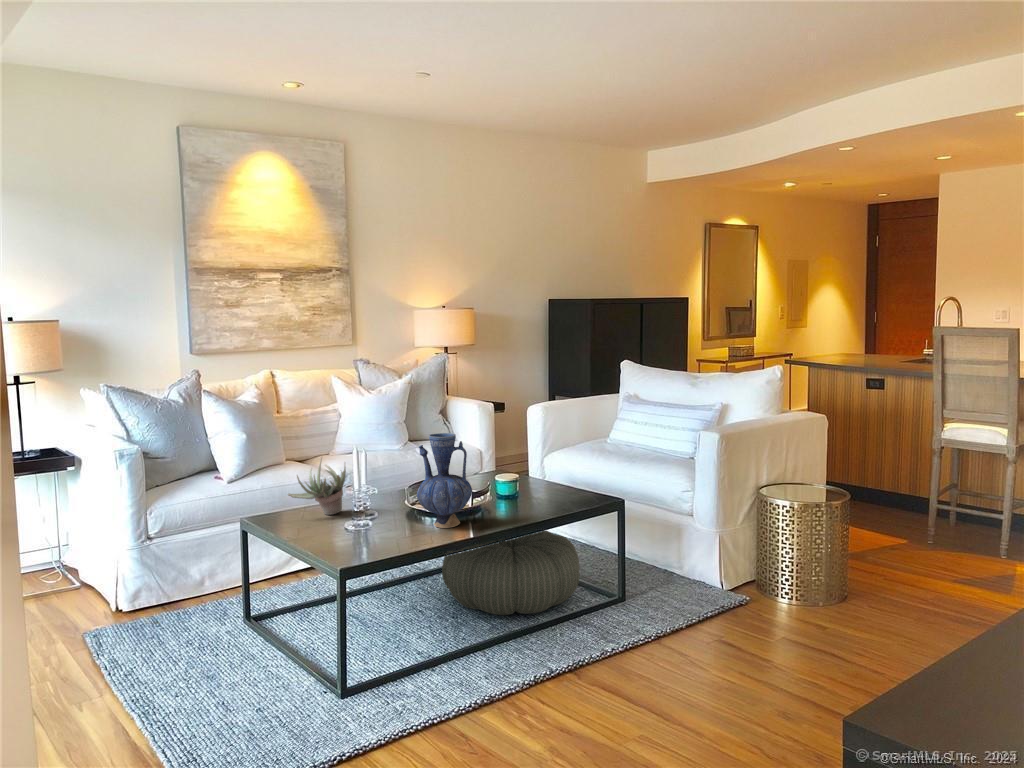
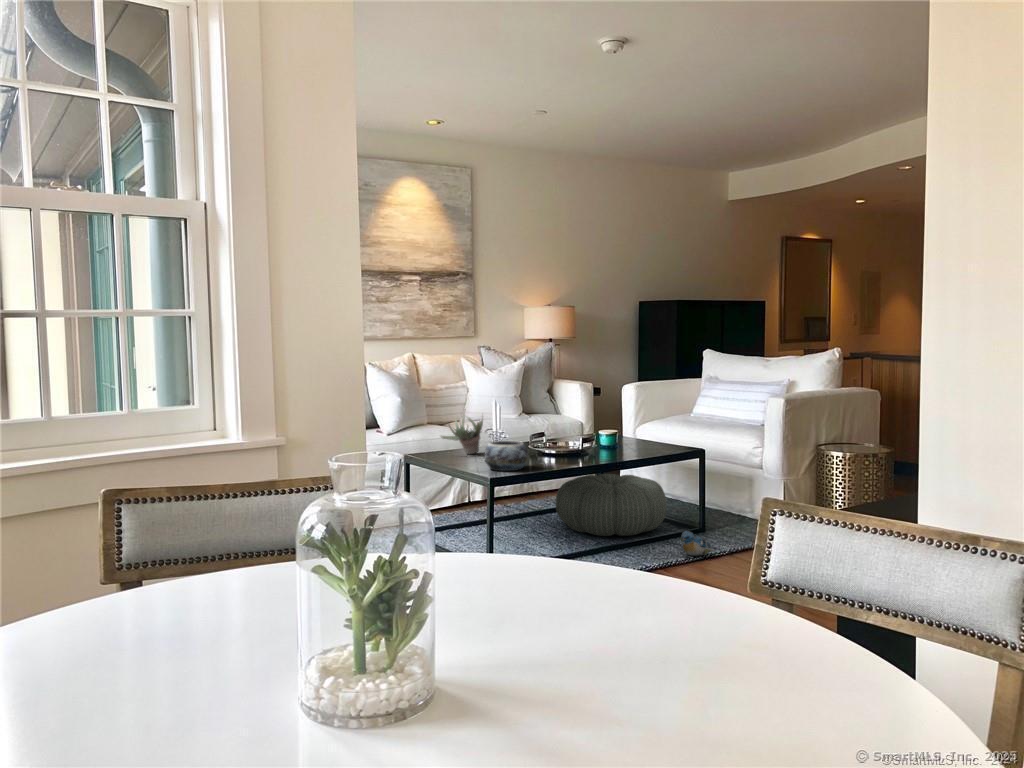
vase: present [417,433,472,528] -> none [540,388,583,461]
decorative bowl: none [339,509,398,555] -> present [485,440,528,471]
plush toy: none [596,615,640,646] -> present [680,531,715,556]

